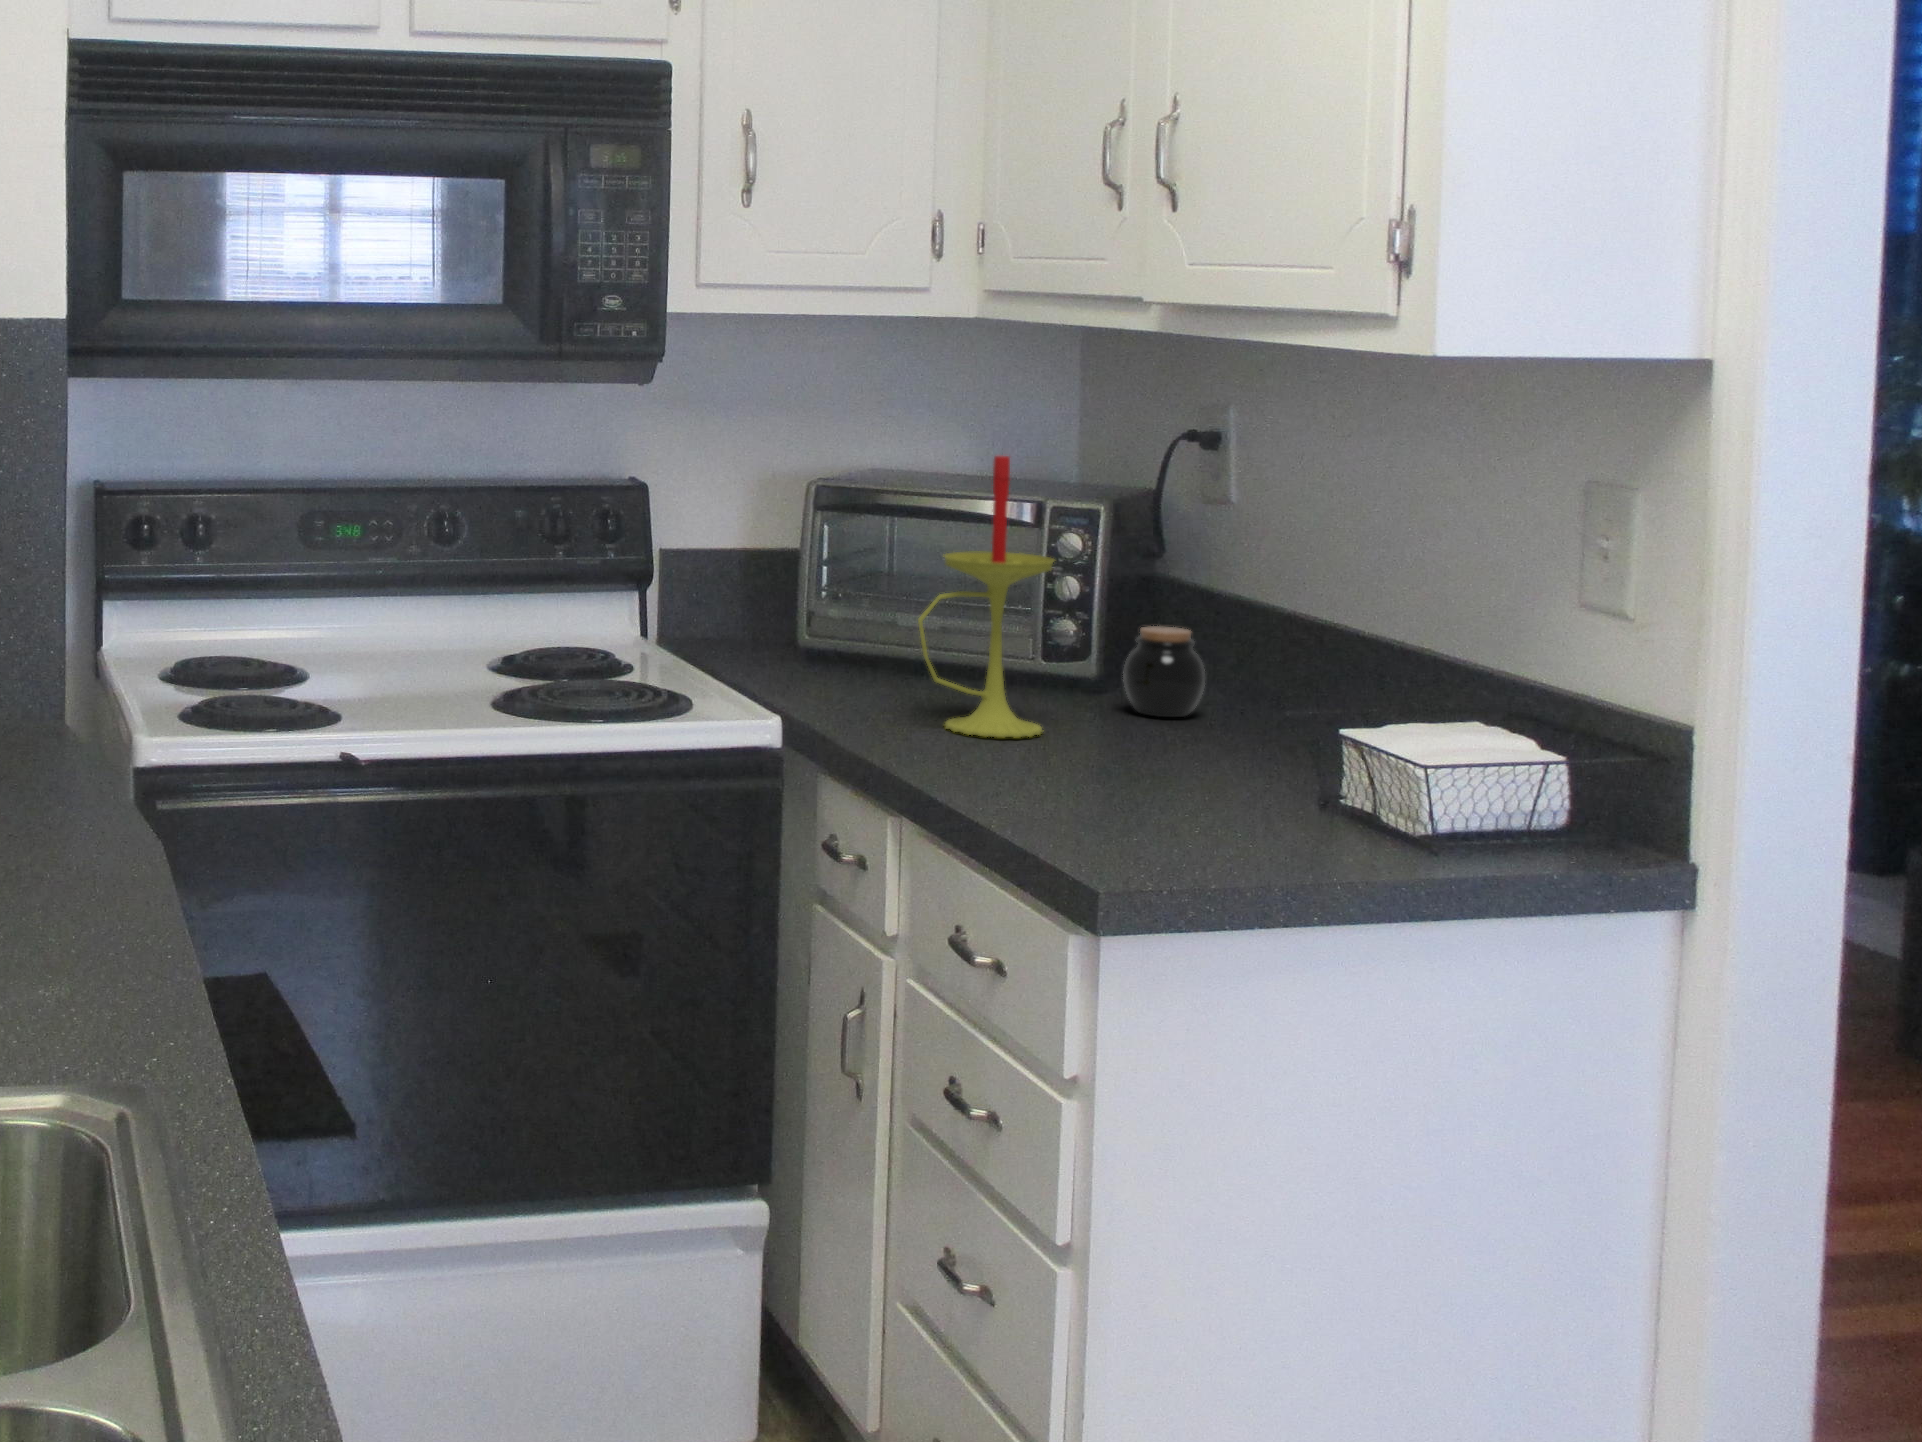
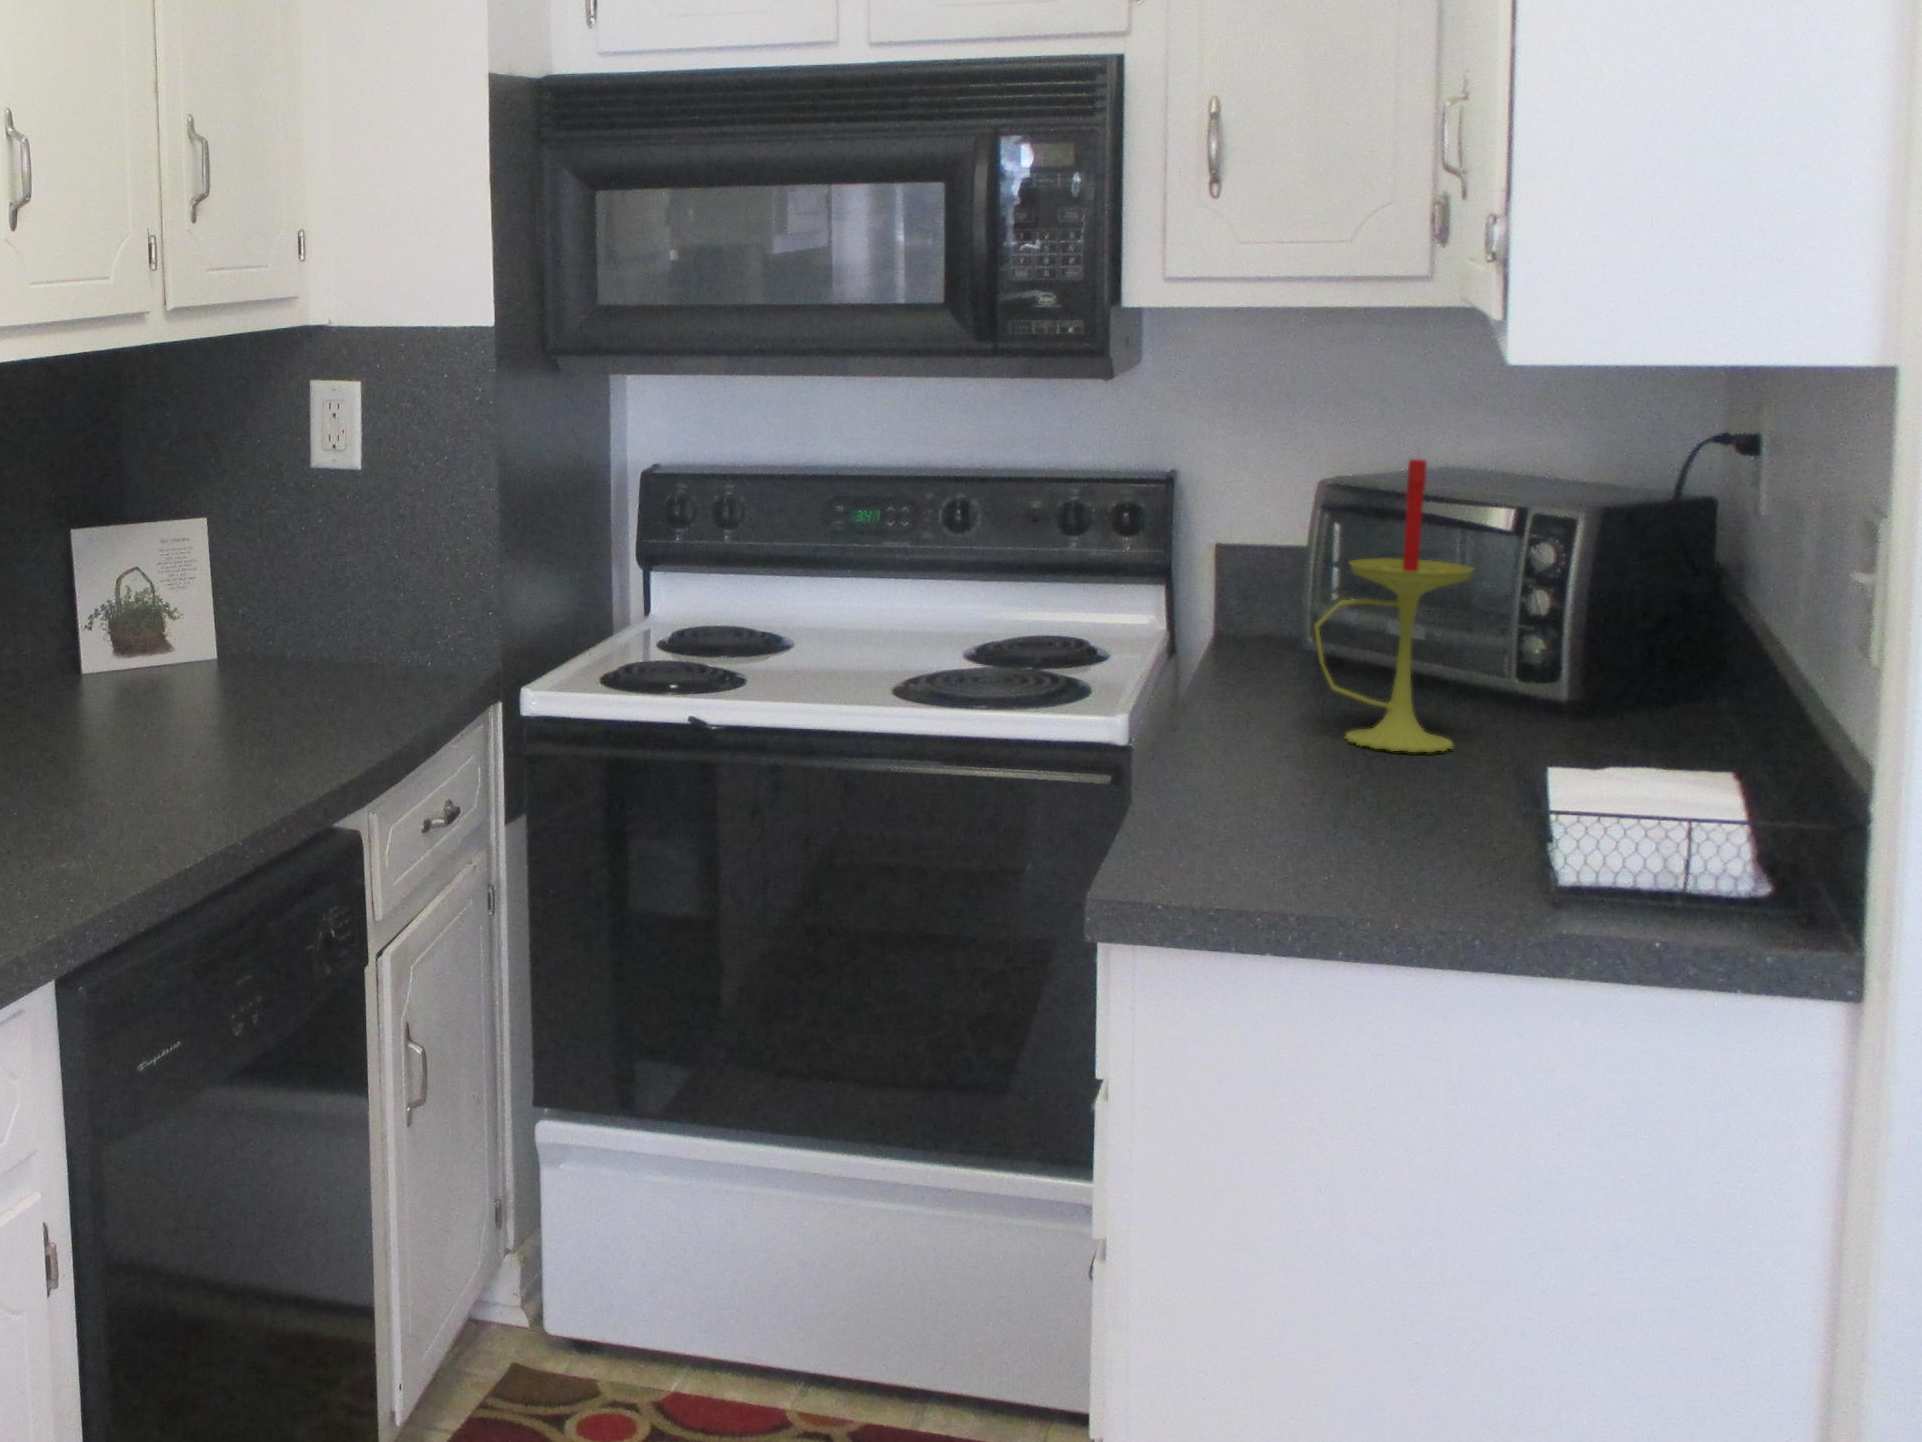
jar: present [1123,626,1205,717] -> none [1581,647,1676,746]

